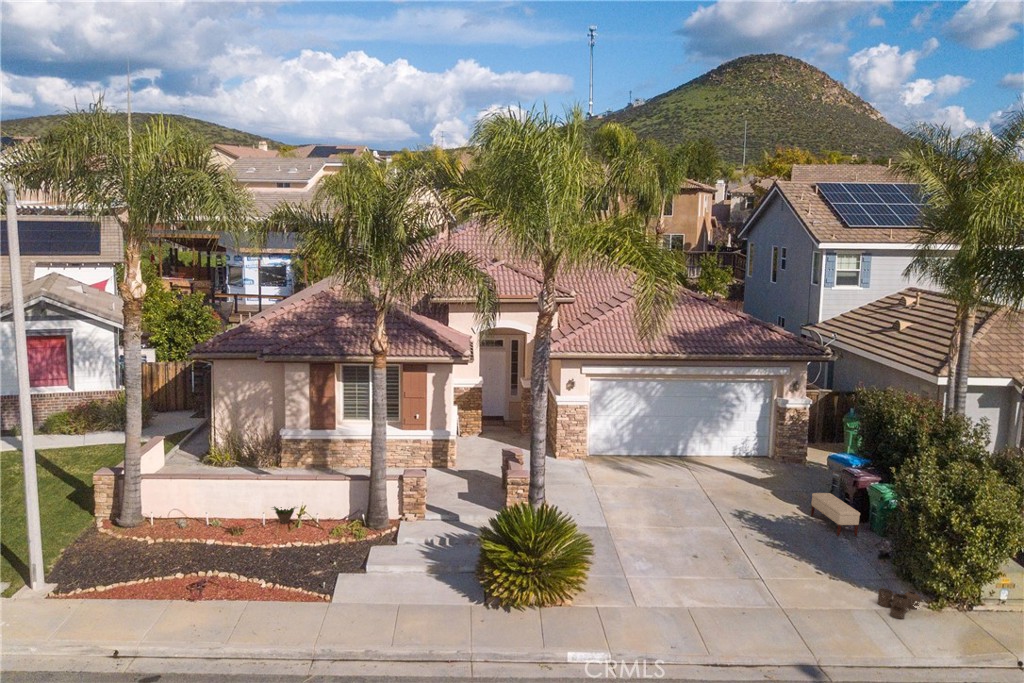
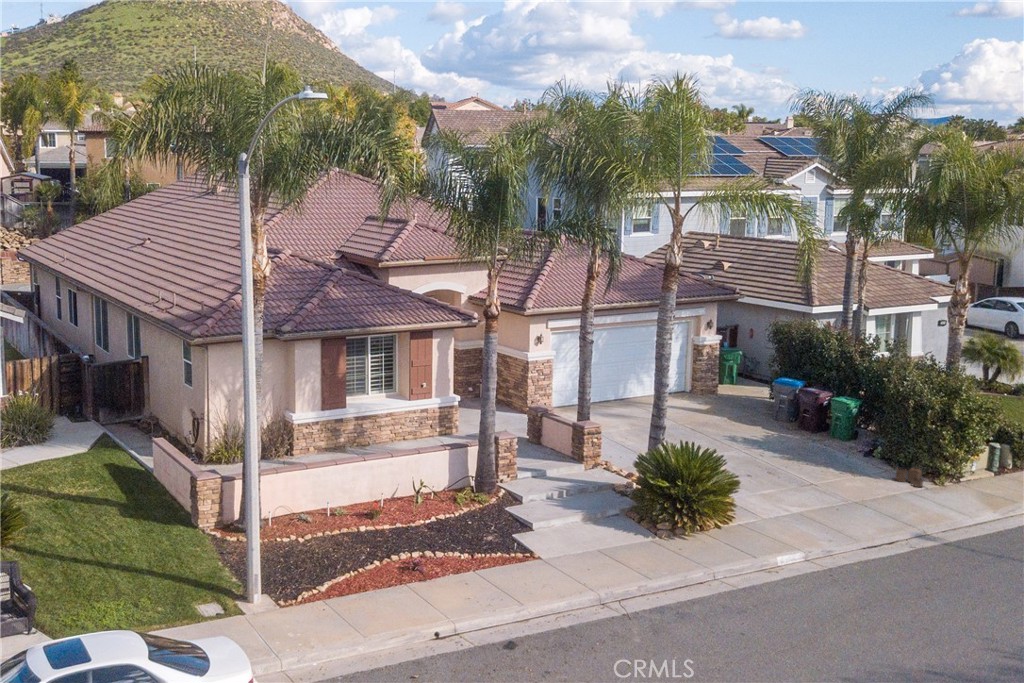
bench: present [811,493,860,536] -> none [773,411,825,443]
decorative plant: present [273,506,295,523] -> none [371,484,405,506]

